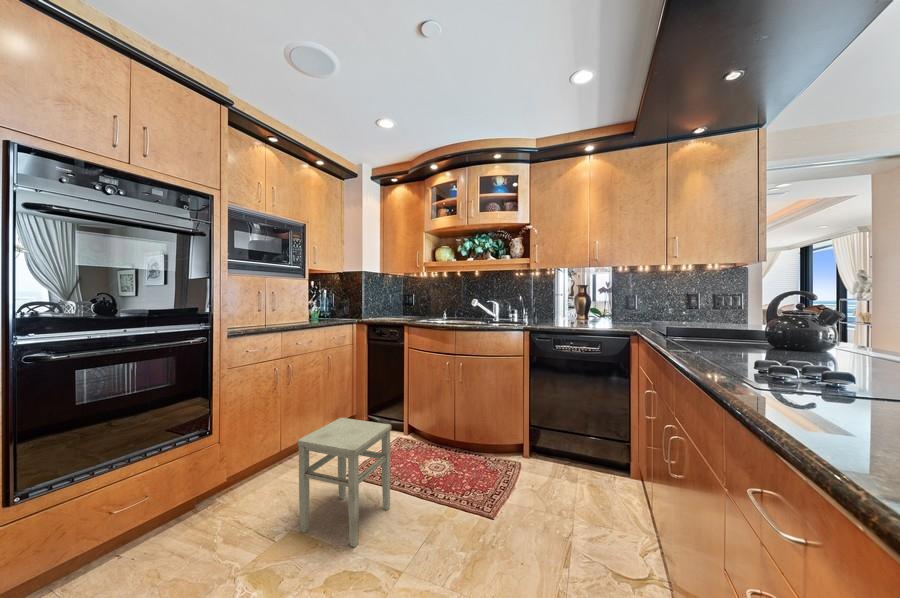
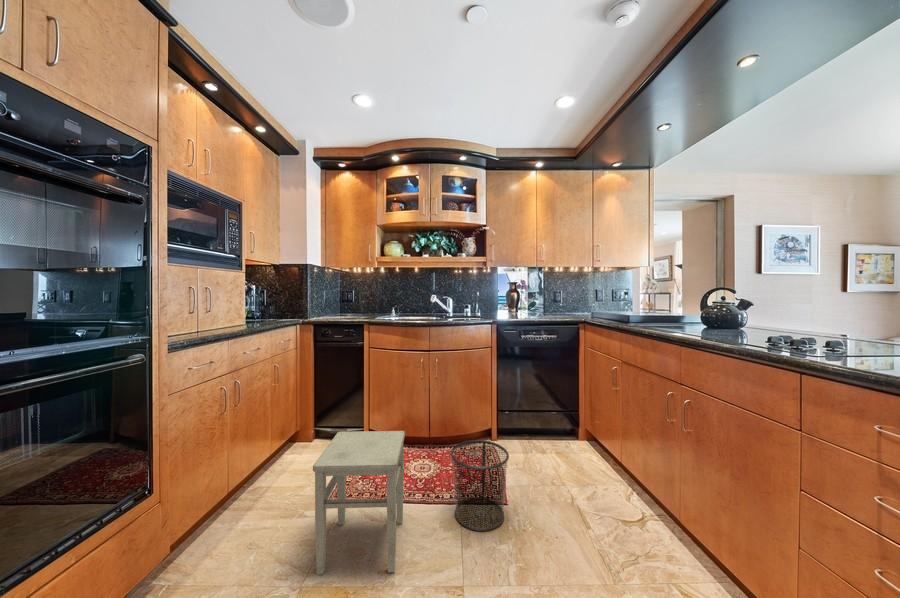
waste bin: none [431,445,490,536] -> present [451,440,509,531]

